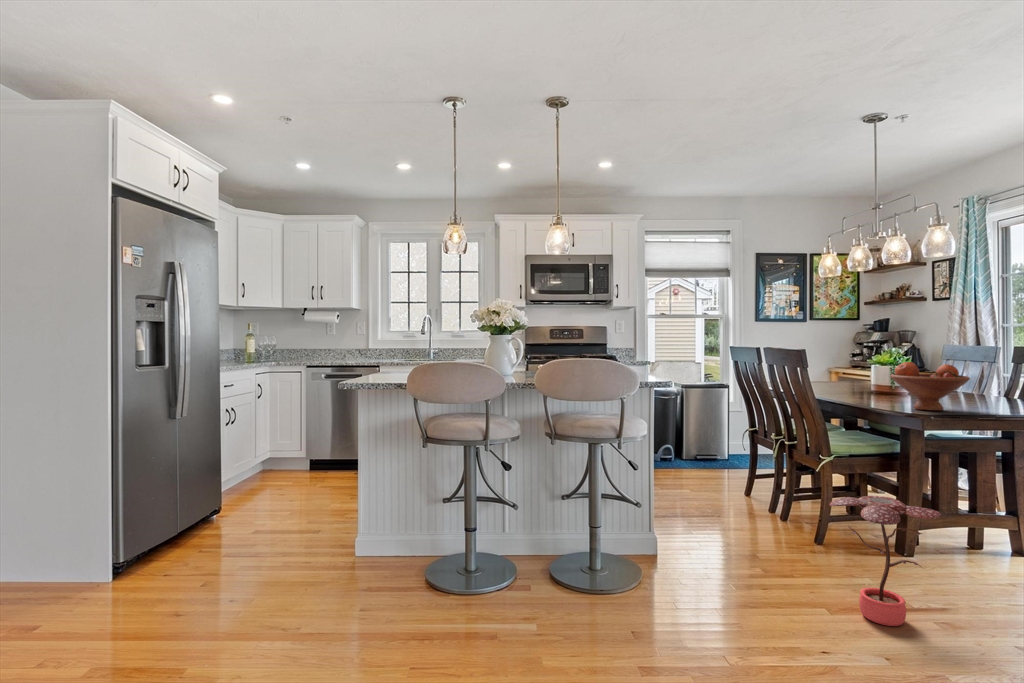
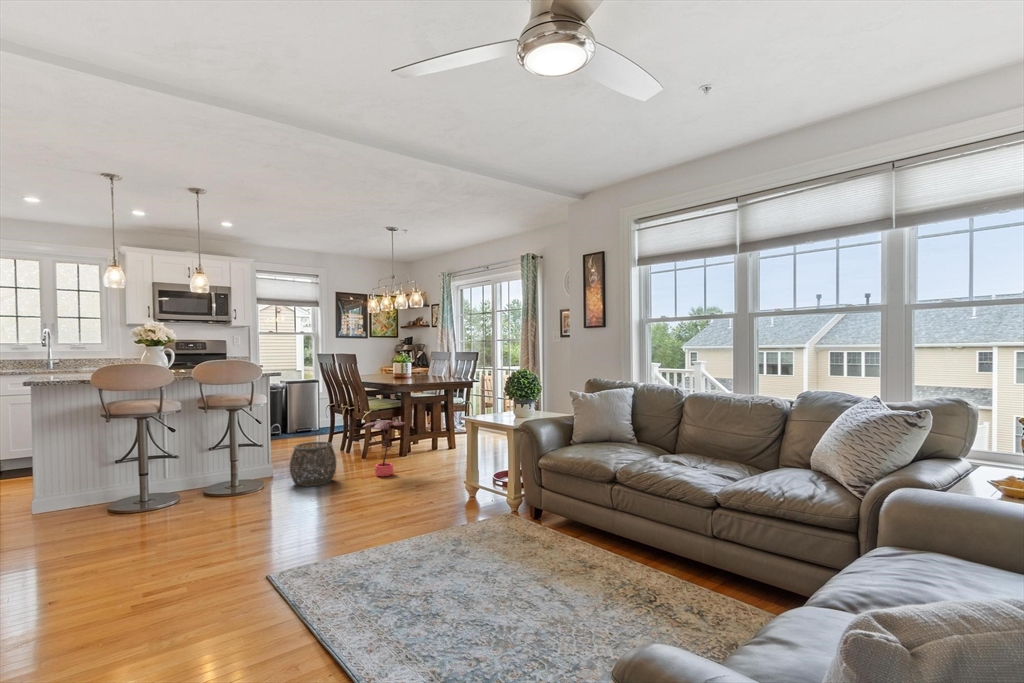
fruit bowl: present [890,362,970,411] -> none [395,359,426,382]
woven basket: none [683,514,774,612] -> present [290,442,336,487]

